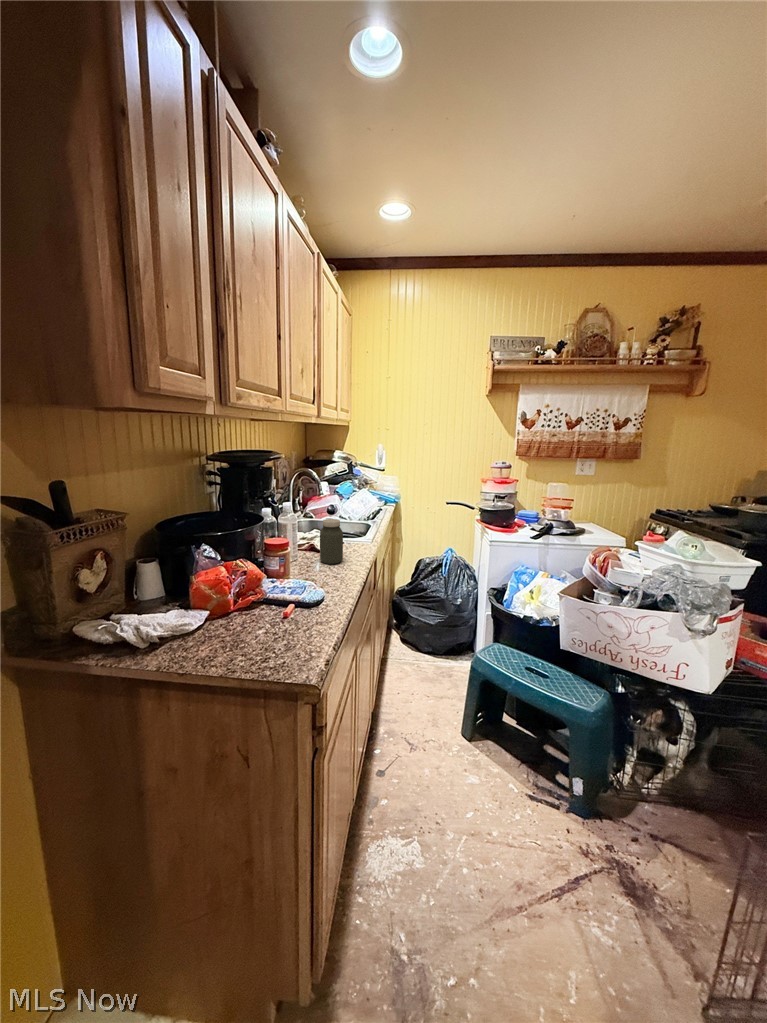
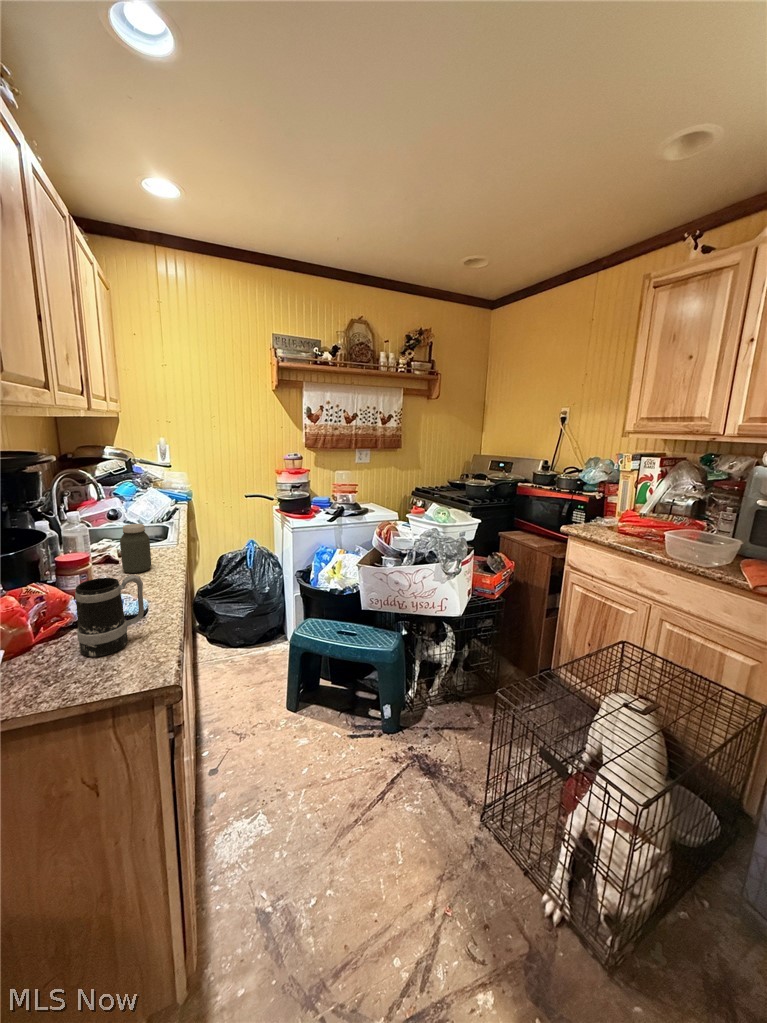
mug: none [258,564,313,635] -> present [75,575,144,657]

